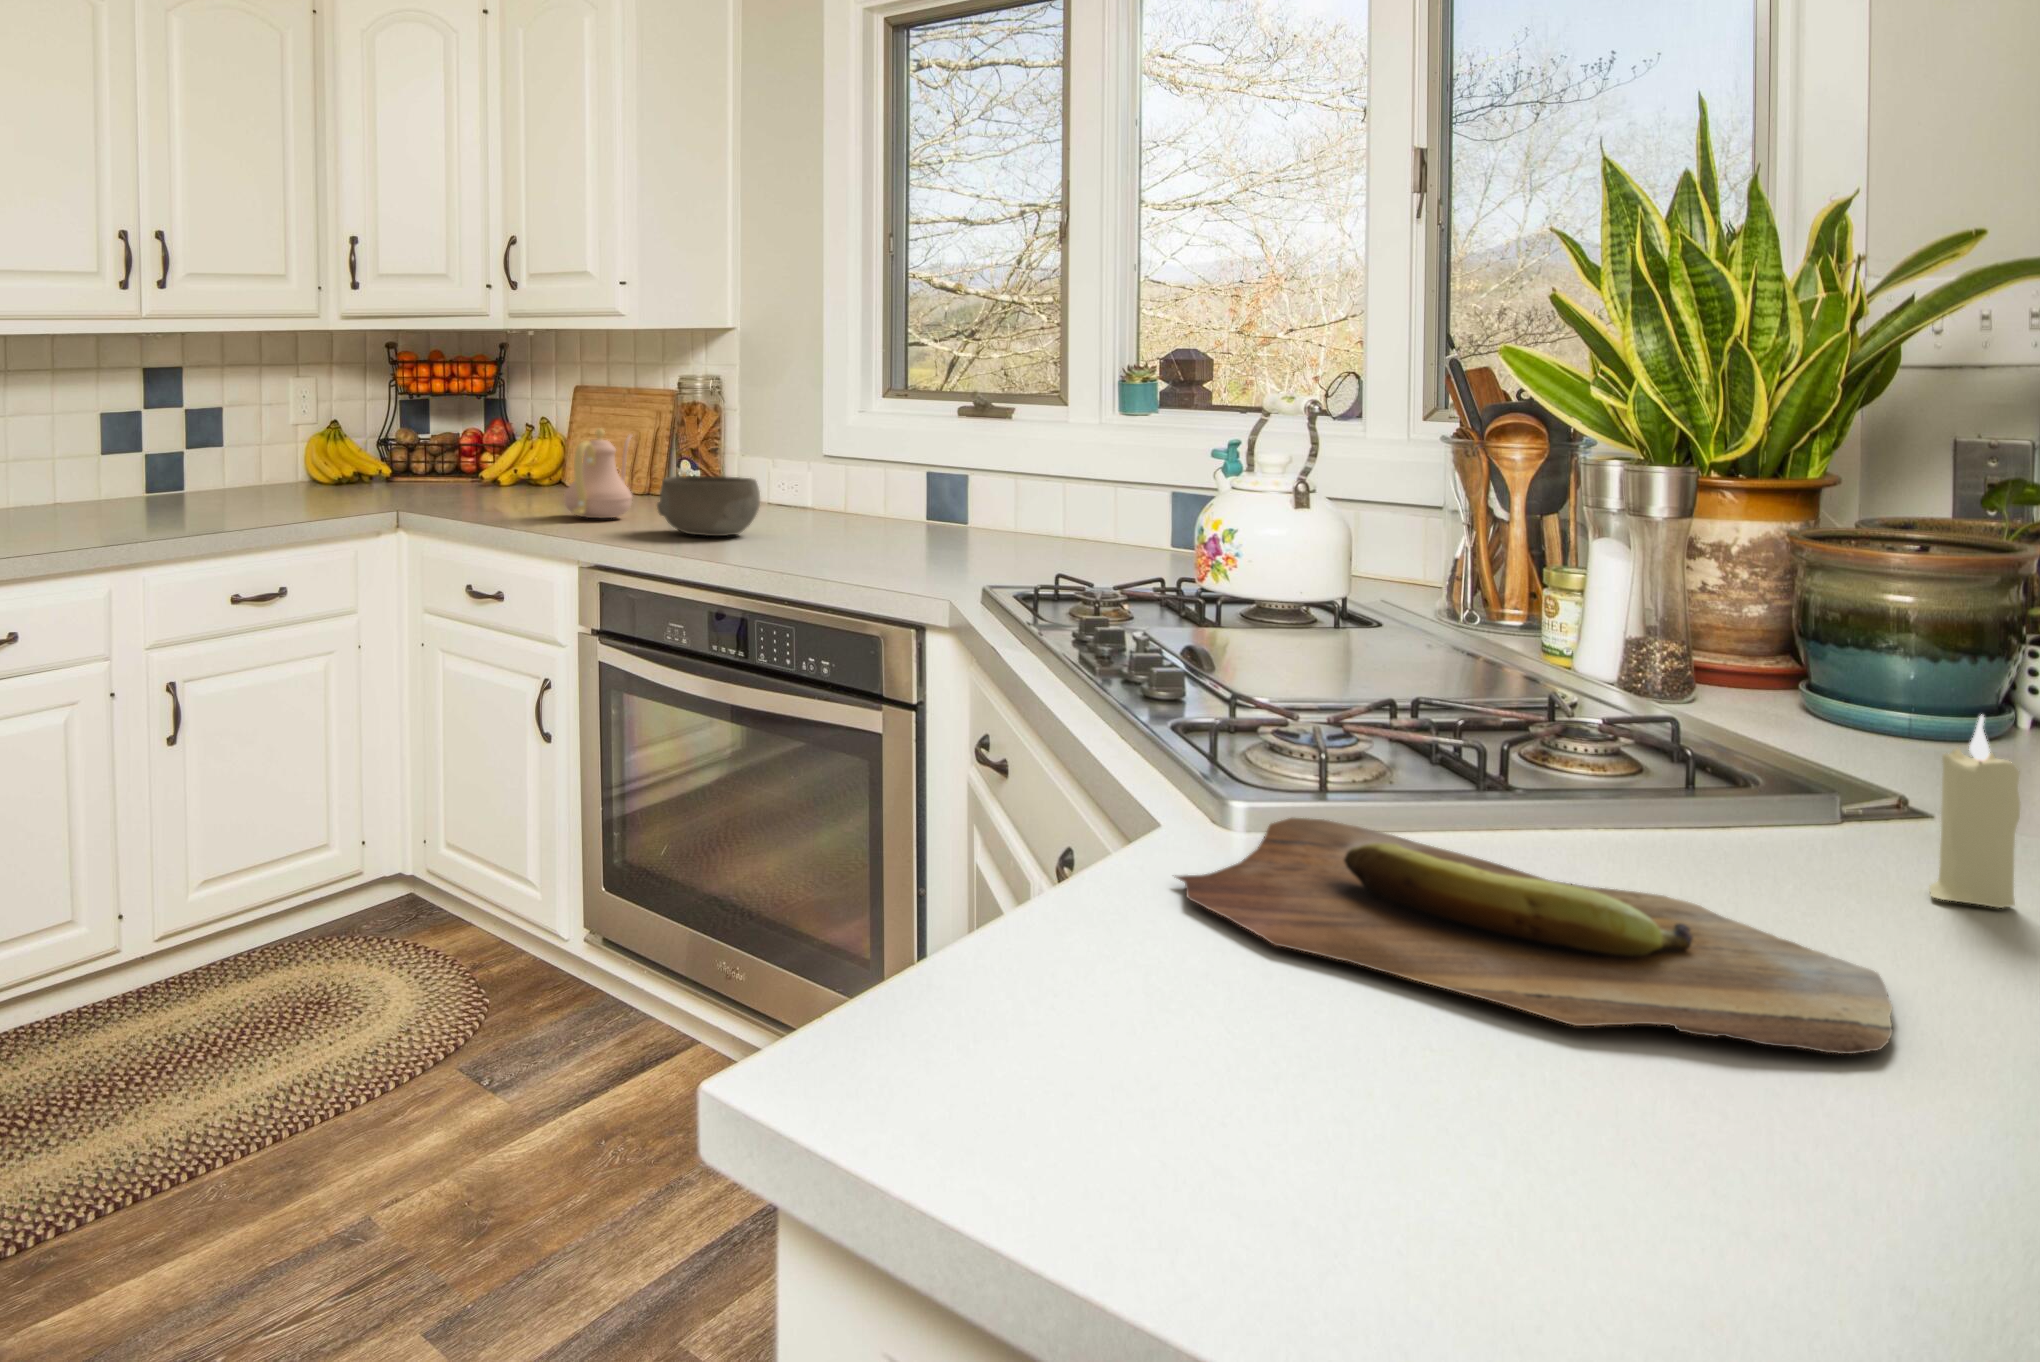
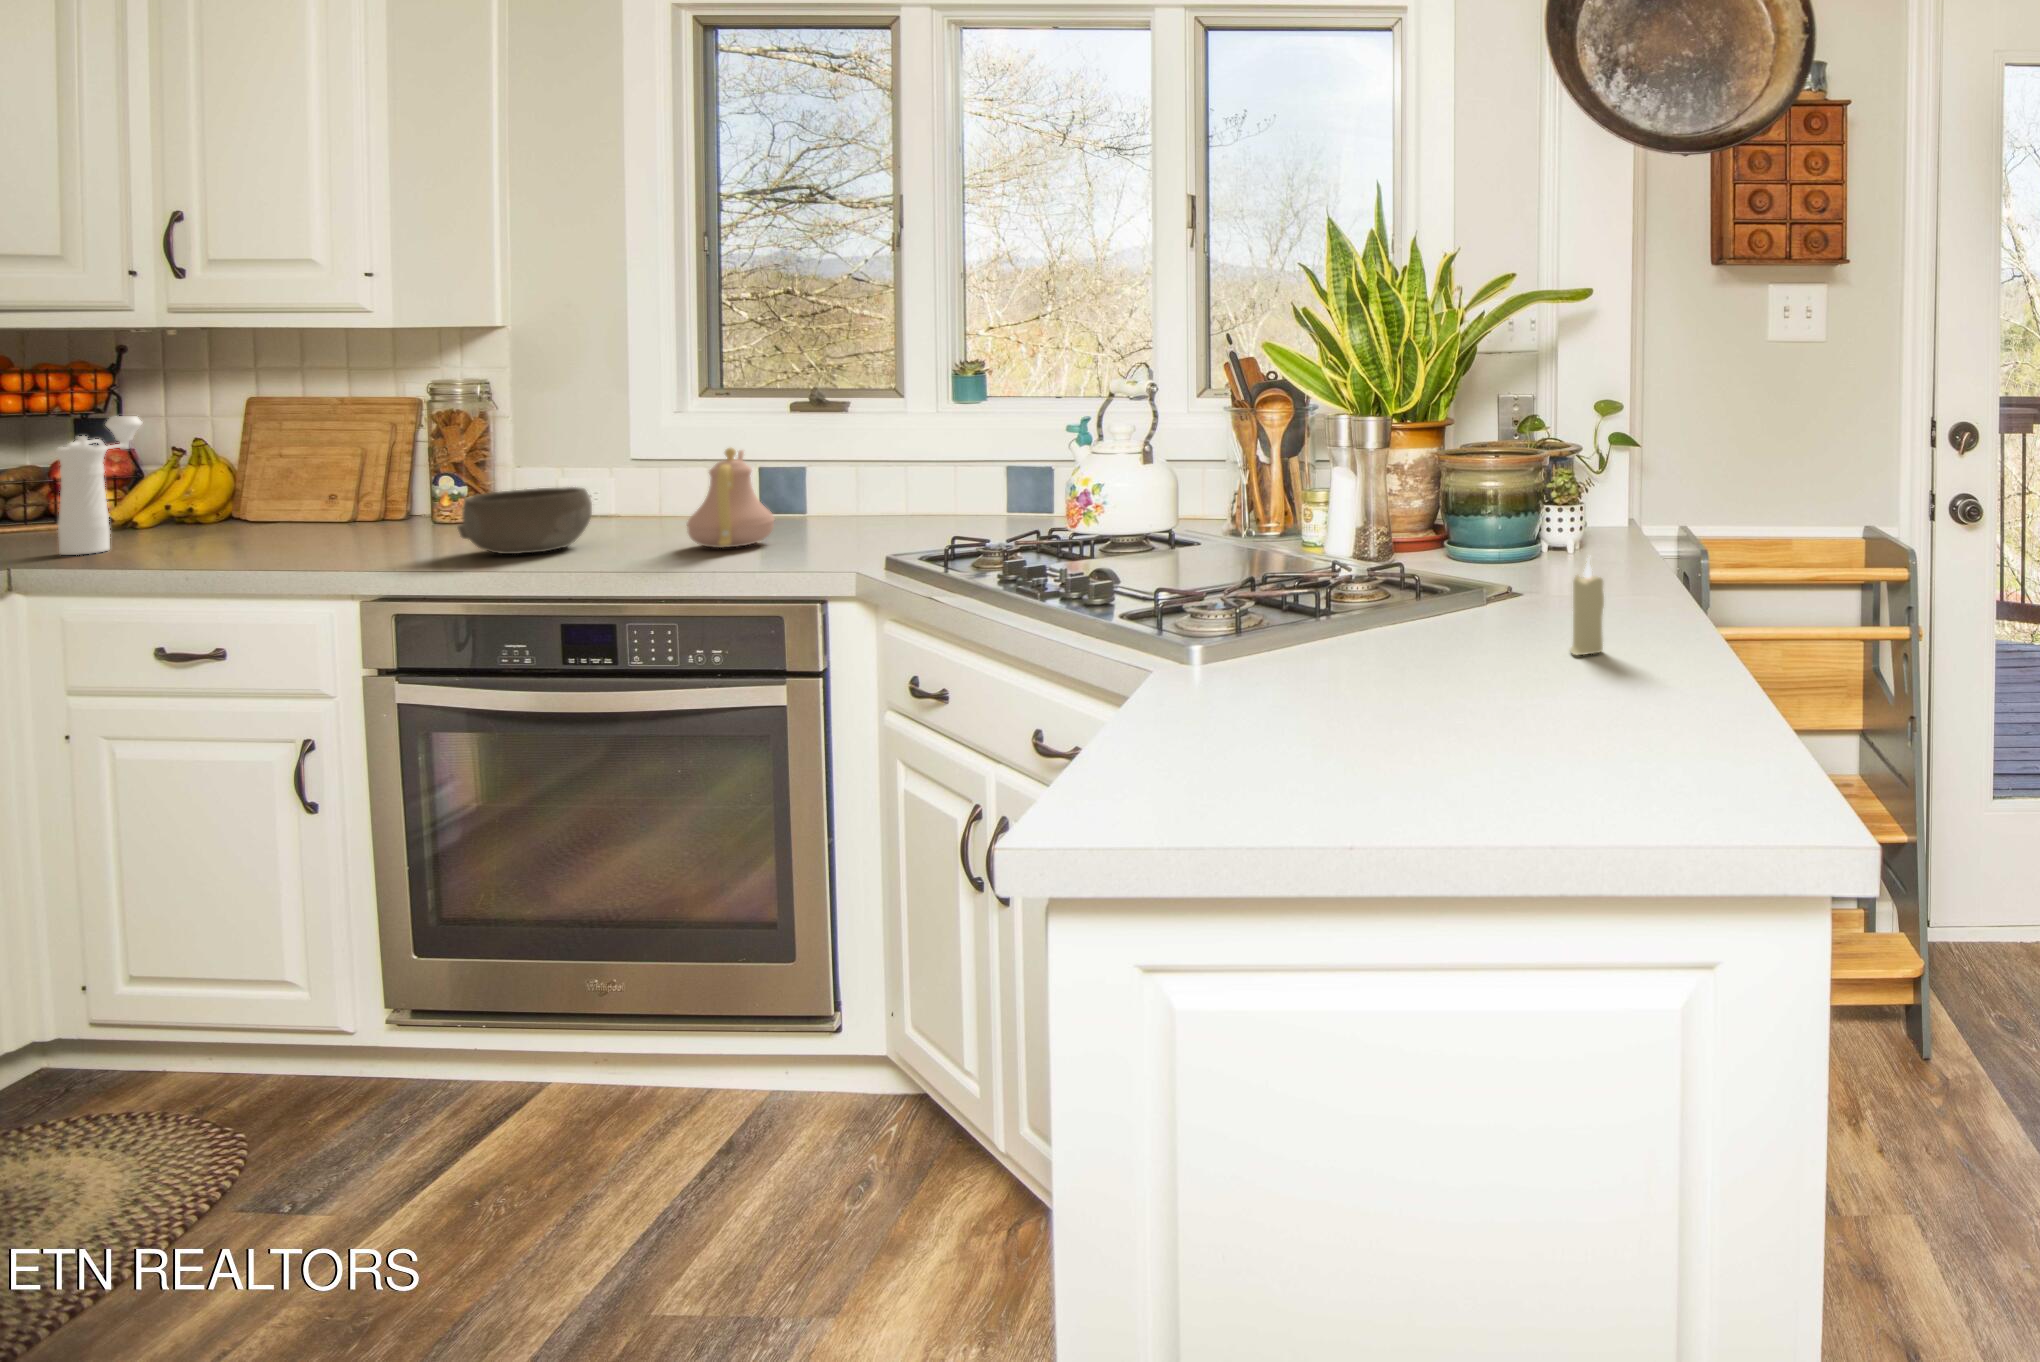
pepper mill: none [443,393,499,499] -> present [56,416,142,555]
teapot: present [564,429,632,518] -> present [687,447,774,548]
cutting board: present [1176,818,1892,1054] -> none [1245,688,1612,779]

